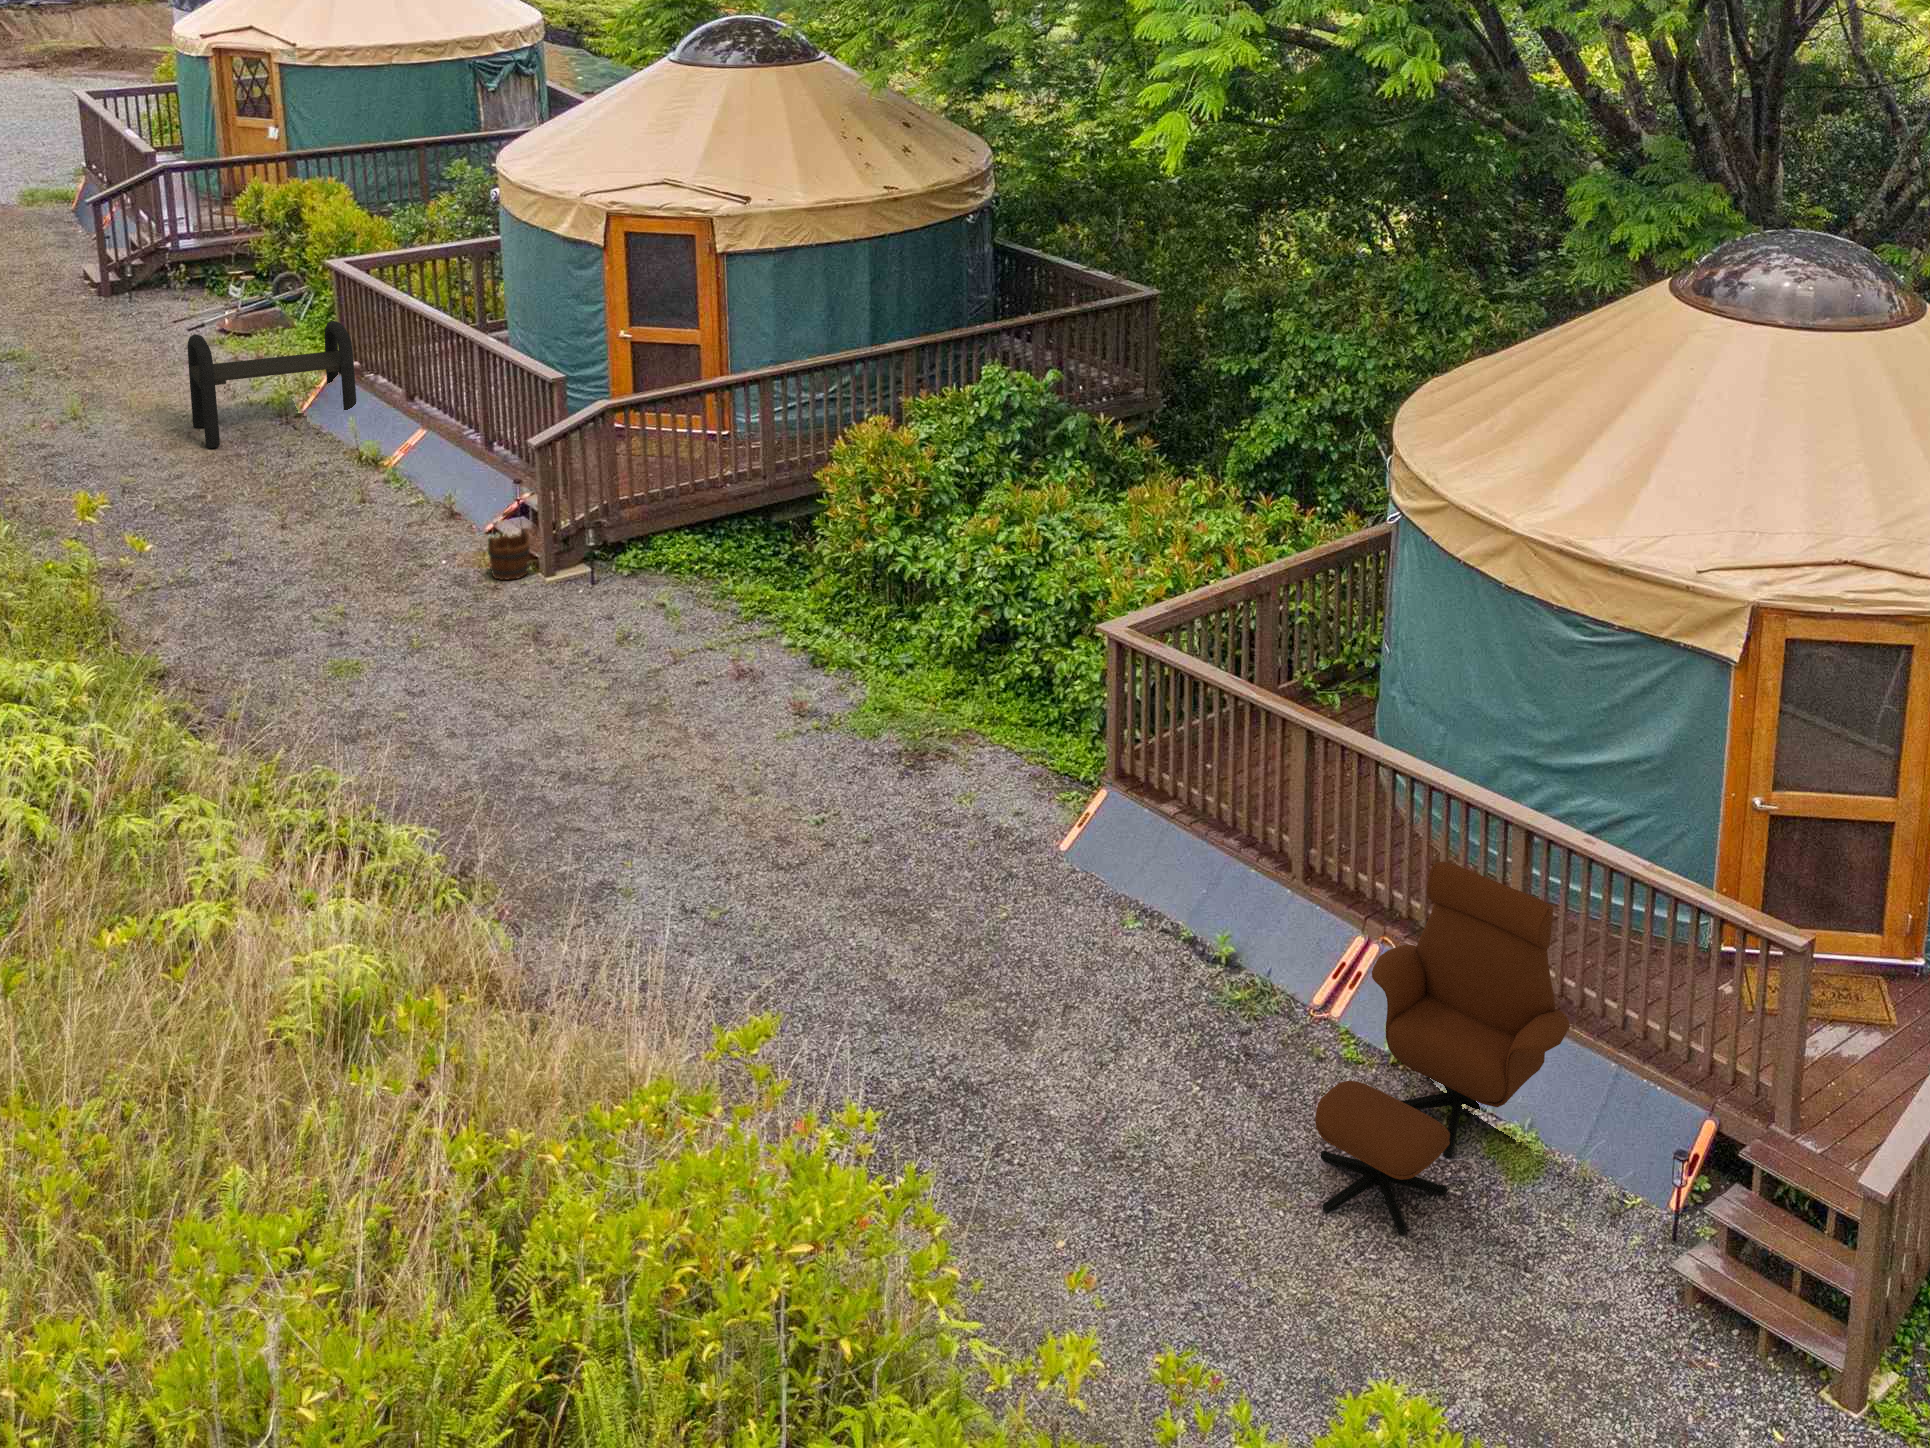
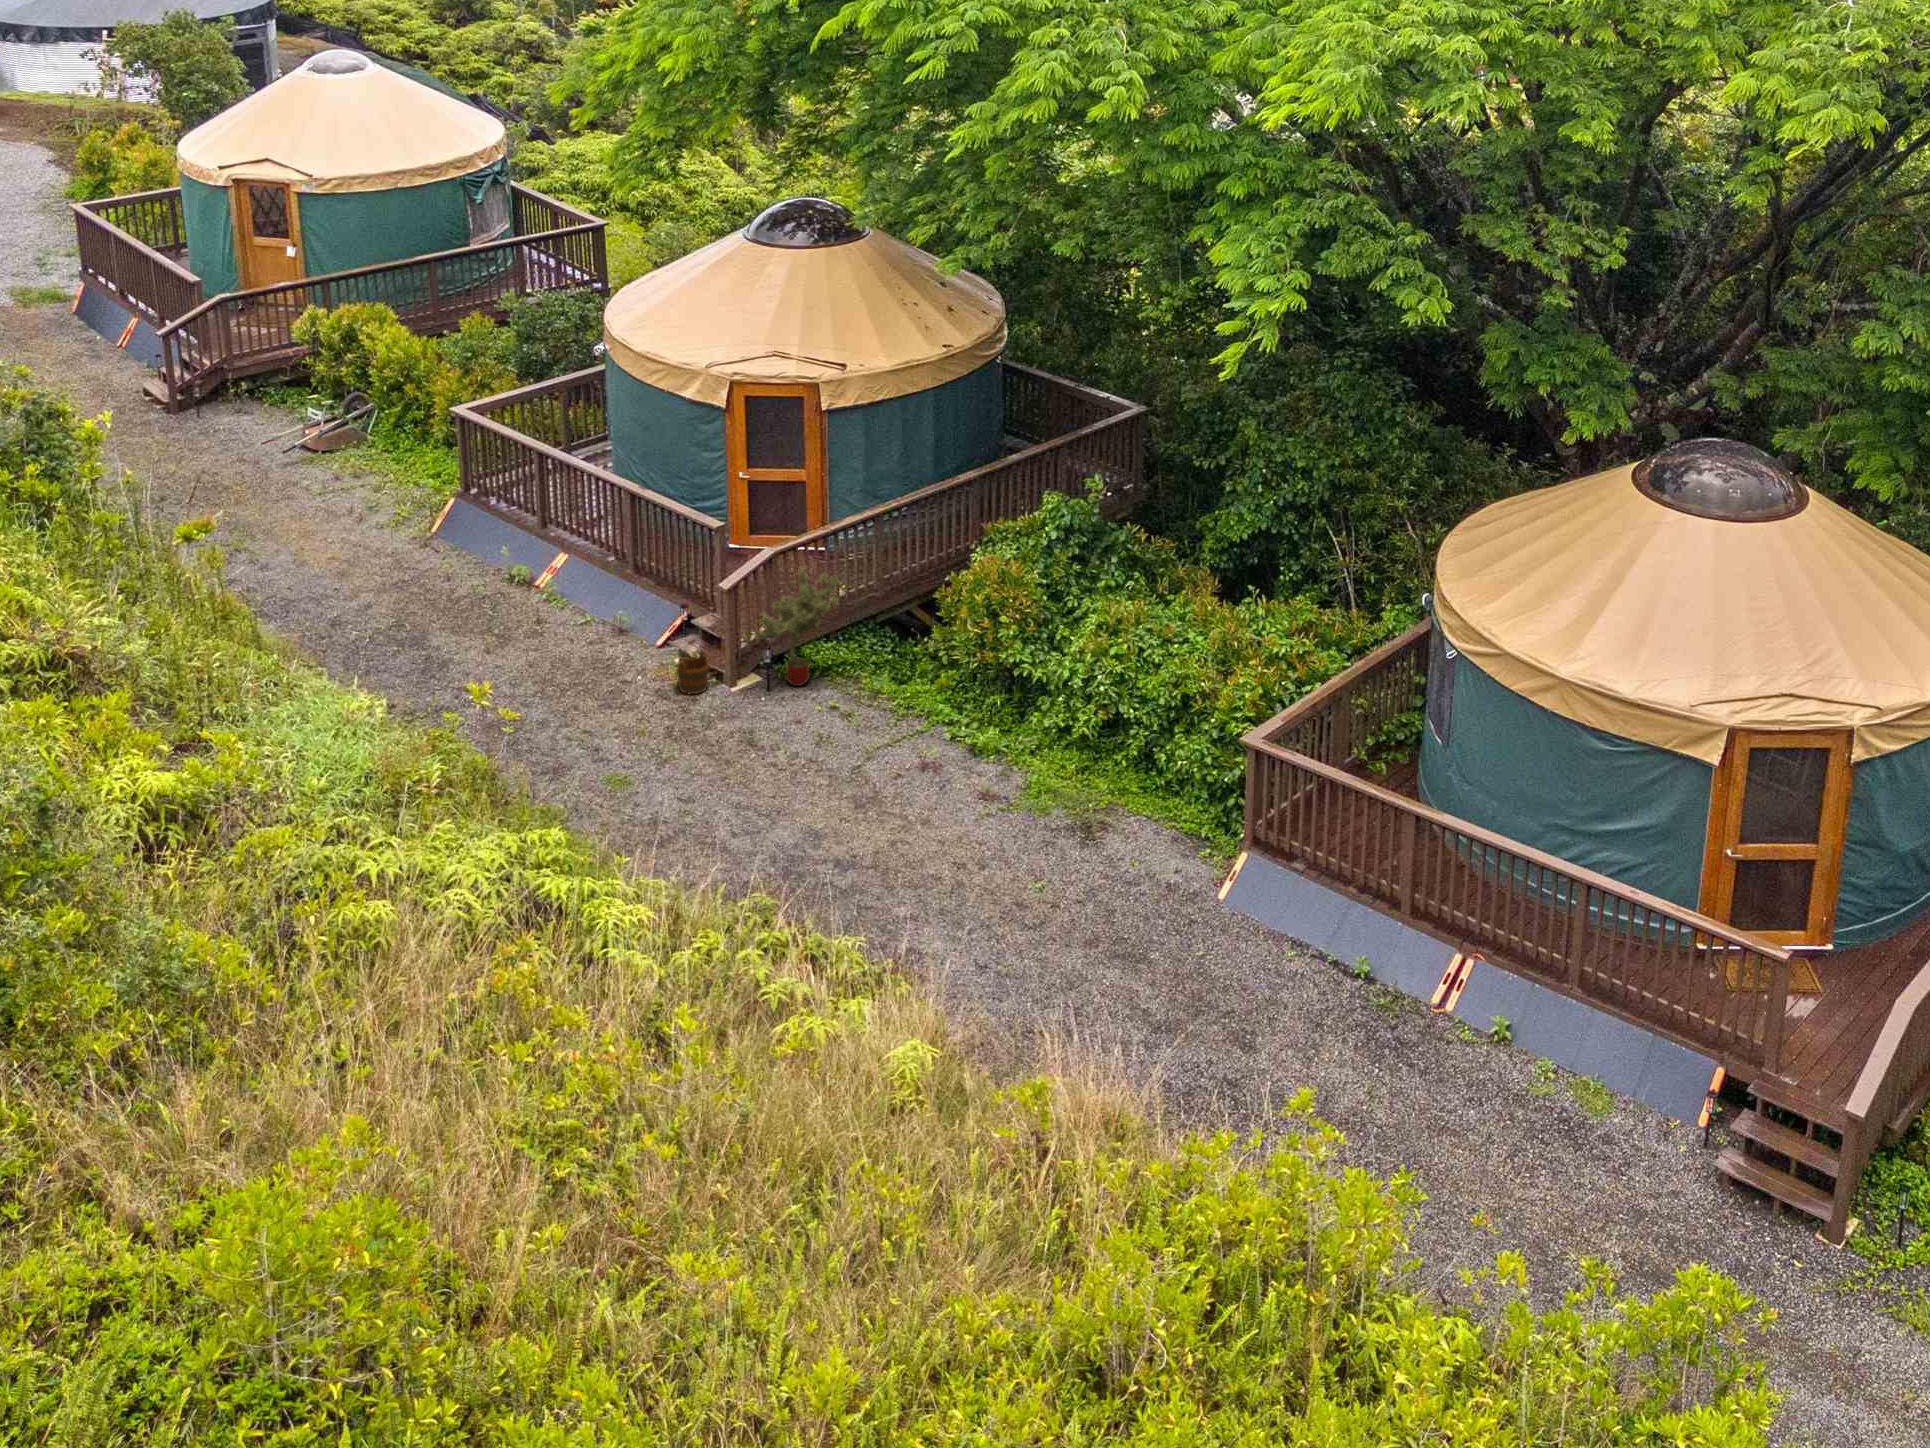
bench: present [188,321,356,448] -> none [345,460,489,579]
potted tree: none [578,425,699,578] -> present [755,566,840,686]
lounge chair: present [1315,862,1570,1235] -> none [1473,909,1629,1161]

